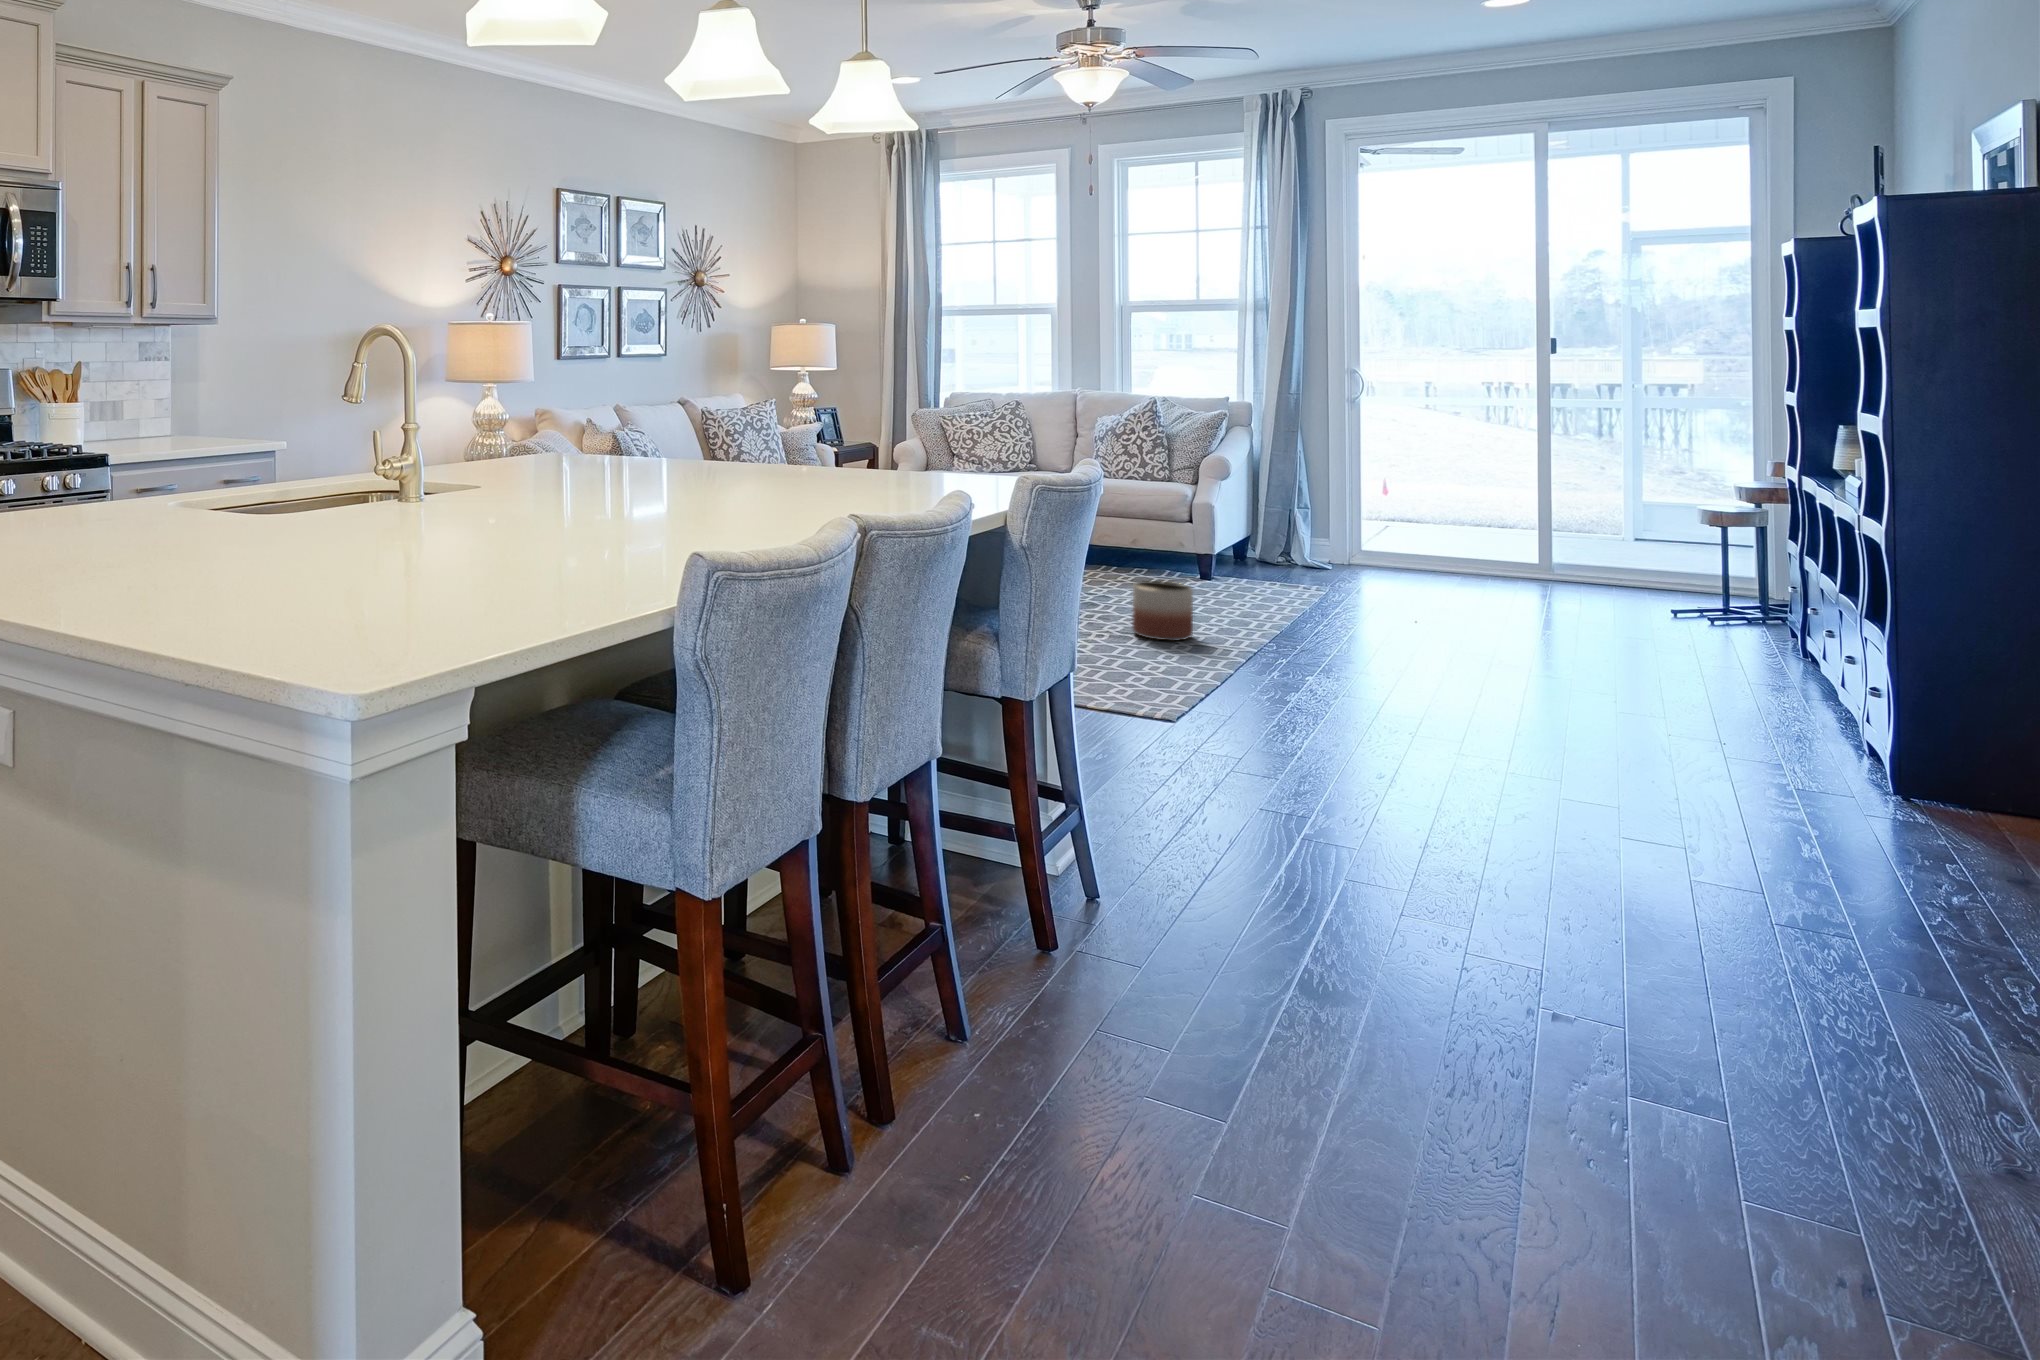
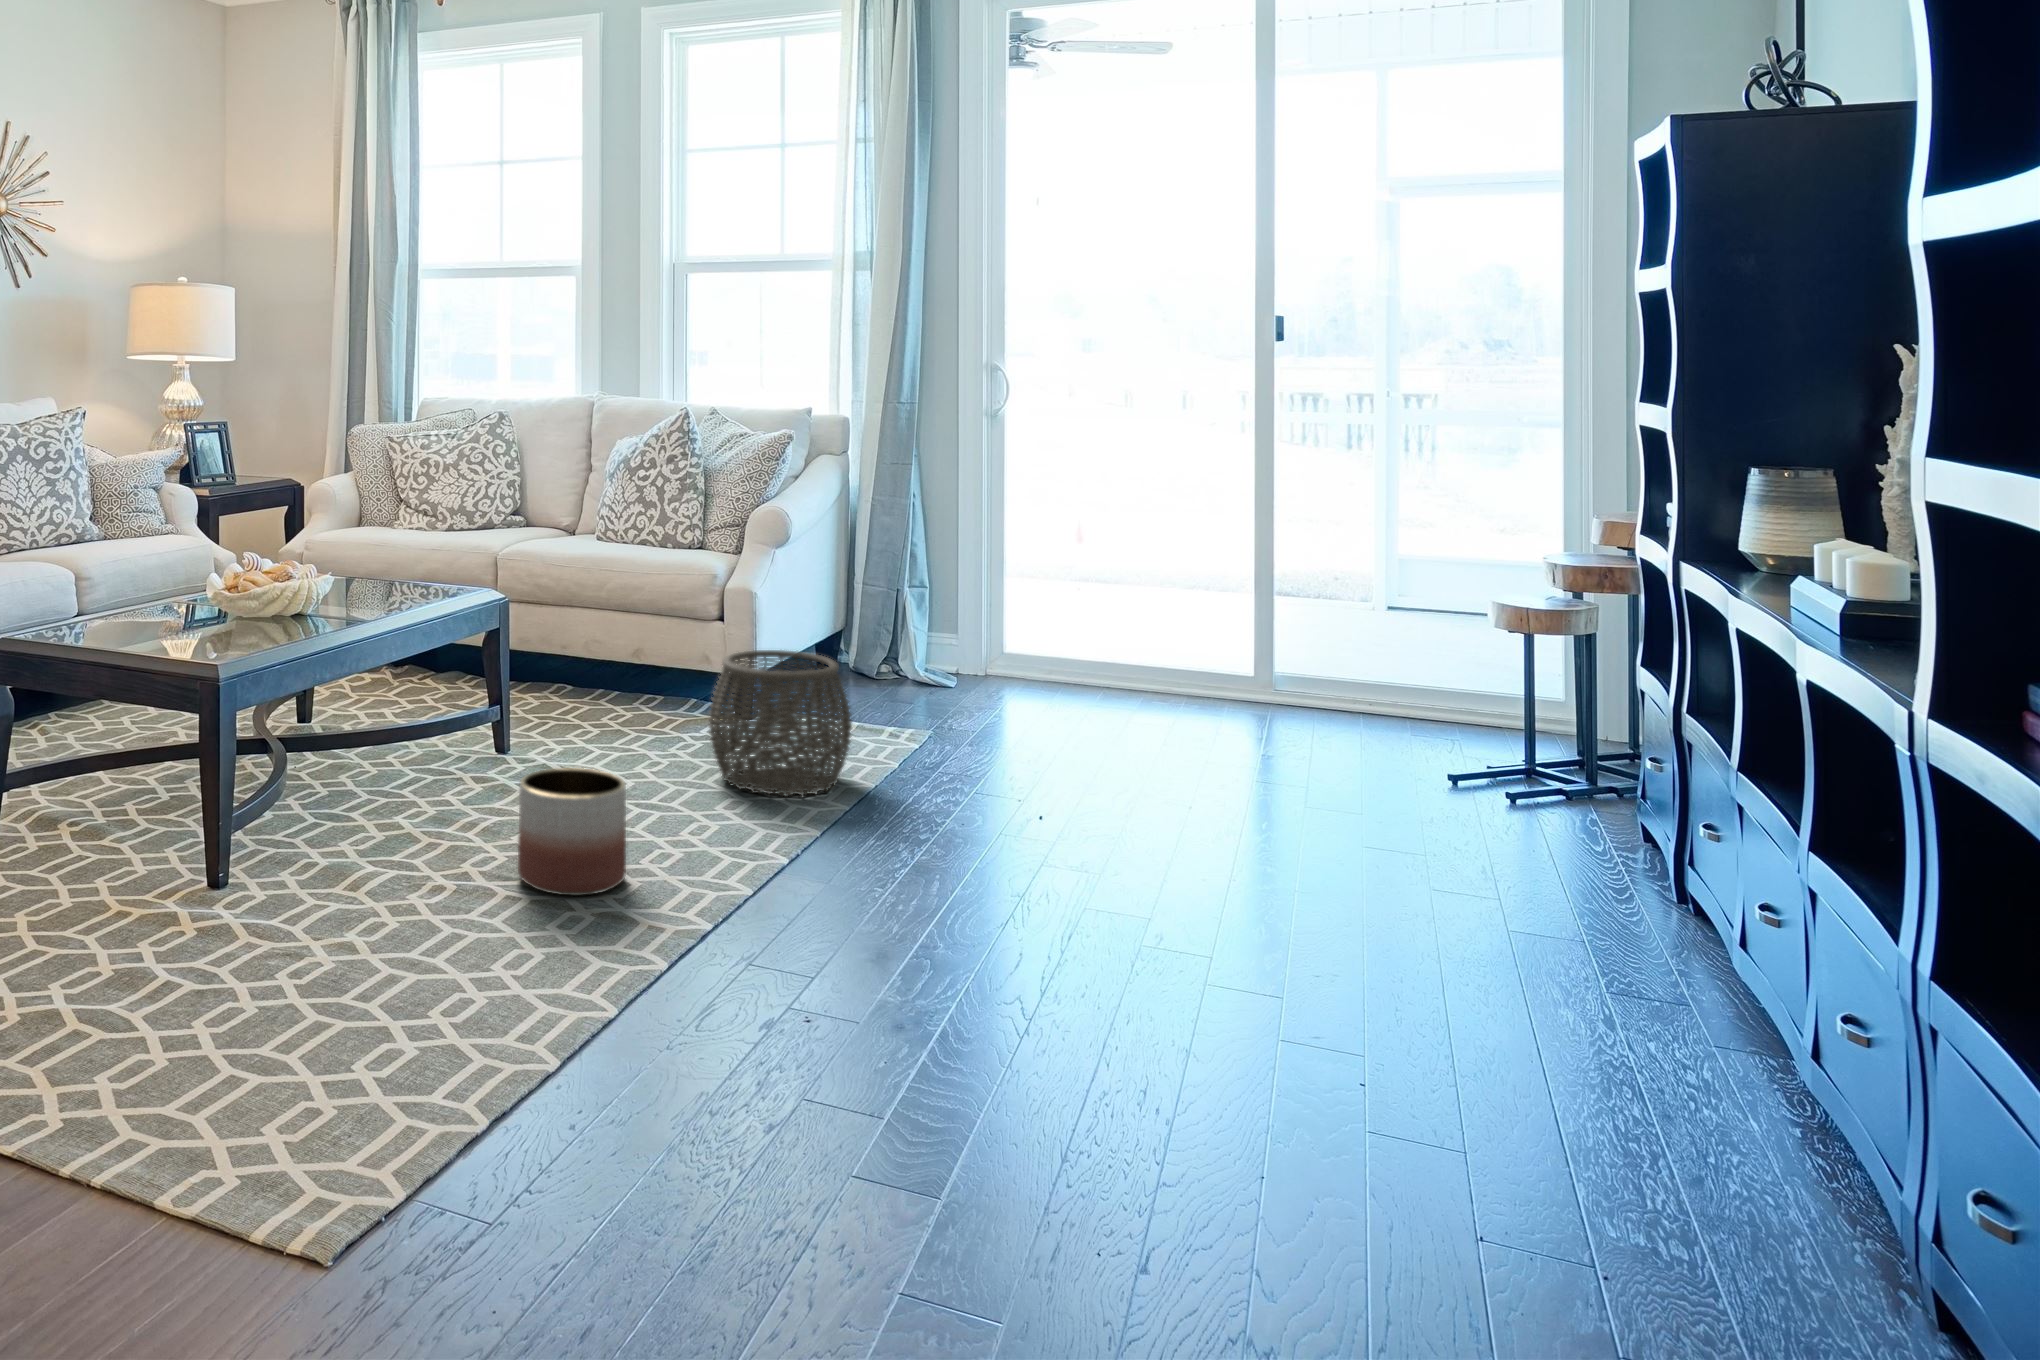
woven basket: none [1205,533,1295,611] -> present [709,650,852,796]

